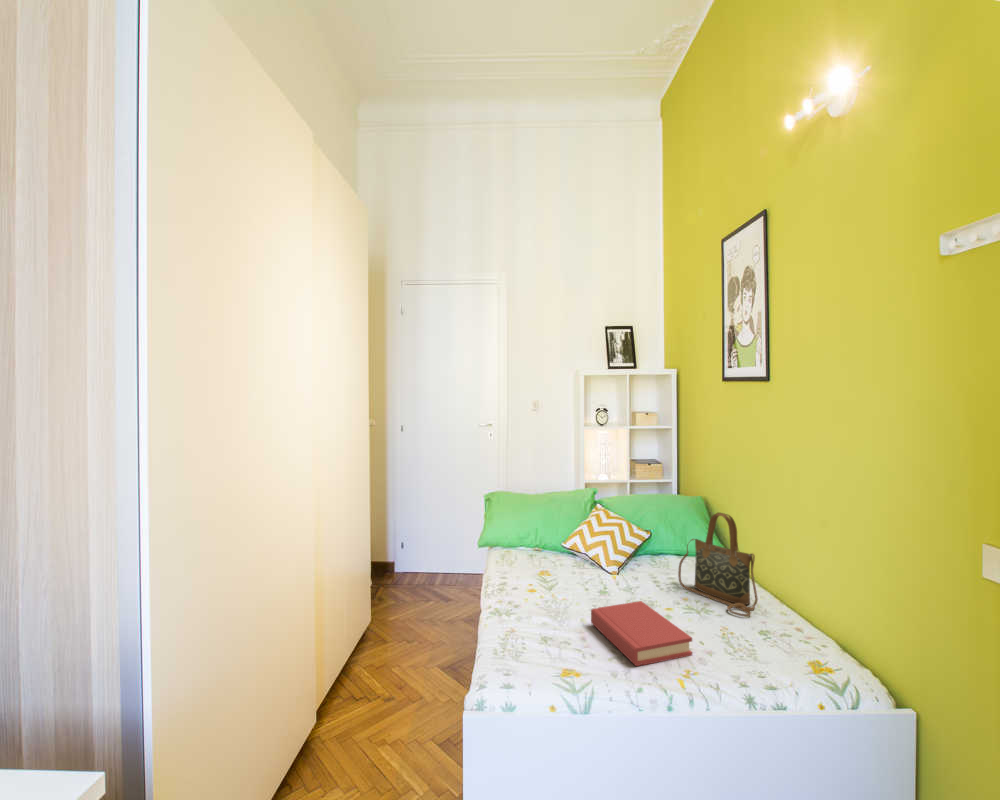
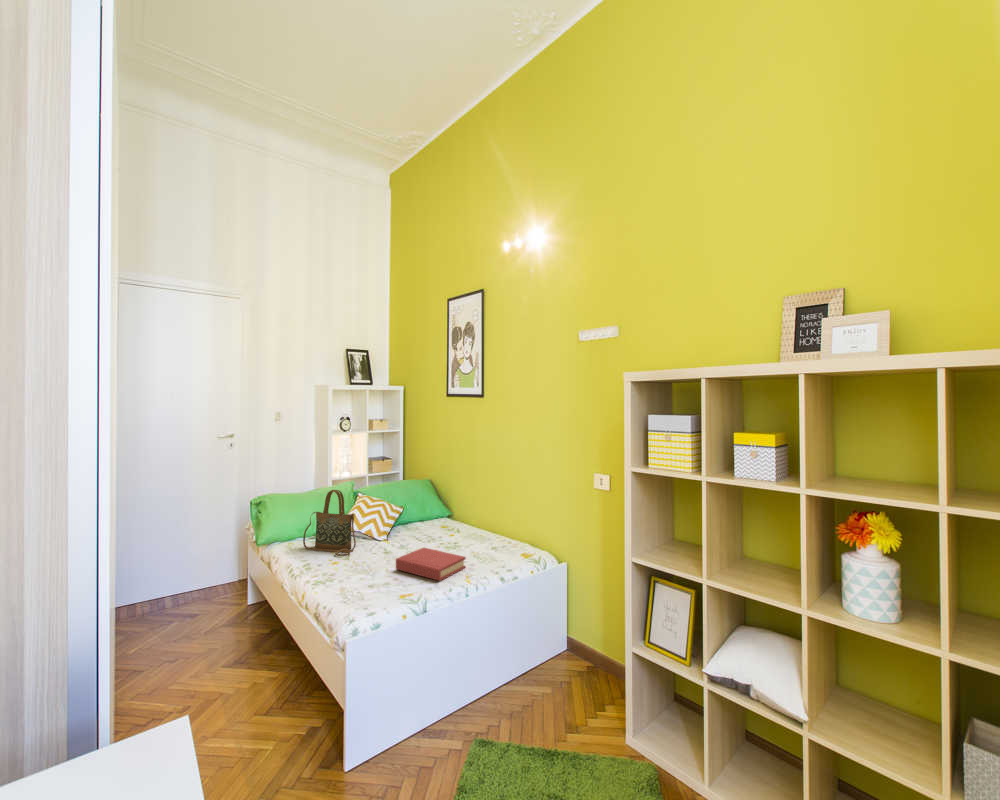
handbag: present [678,513,758,617] -> present [303,490,356,556]

